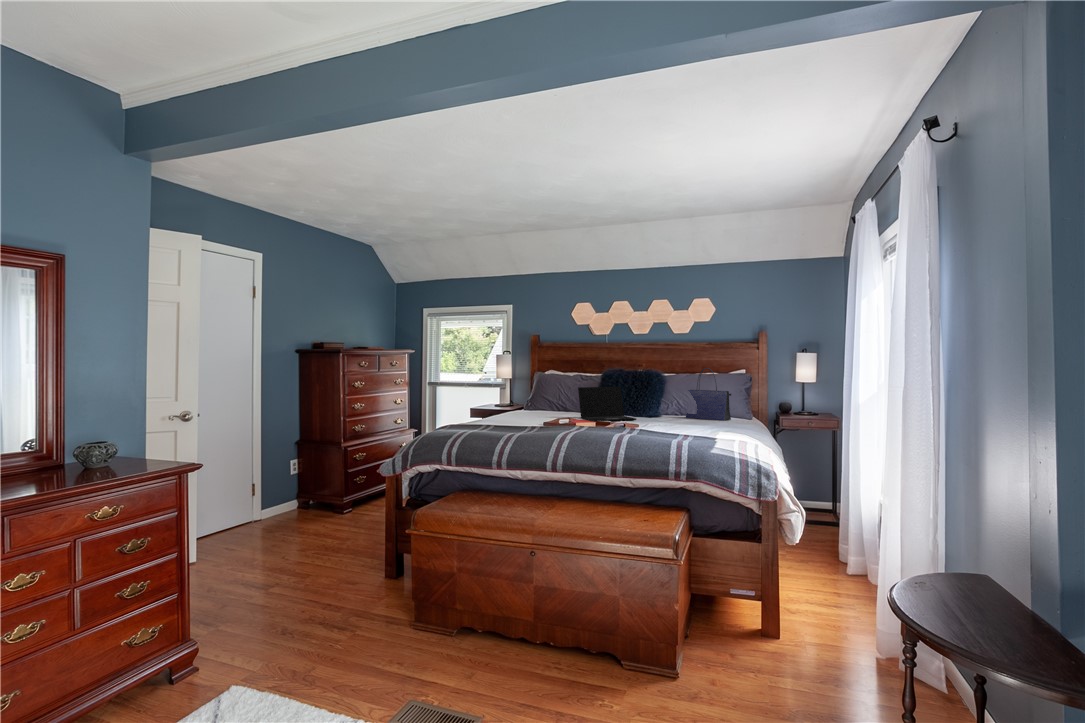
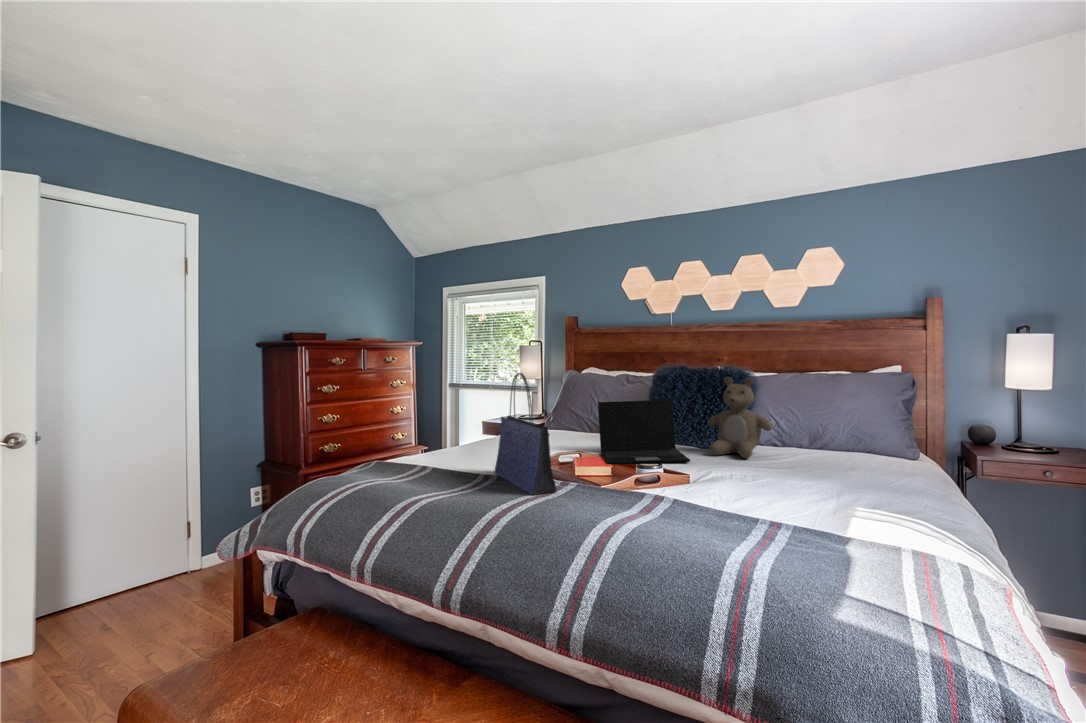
tote bag: present [686,368,731,421] -> present [494,373,557,495]
teddy bear: none [641,373,679,420] -> present [708,377,772,459]

